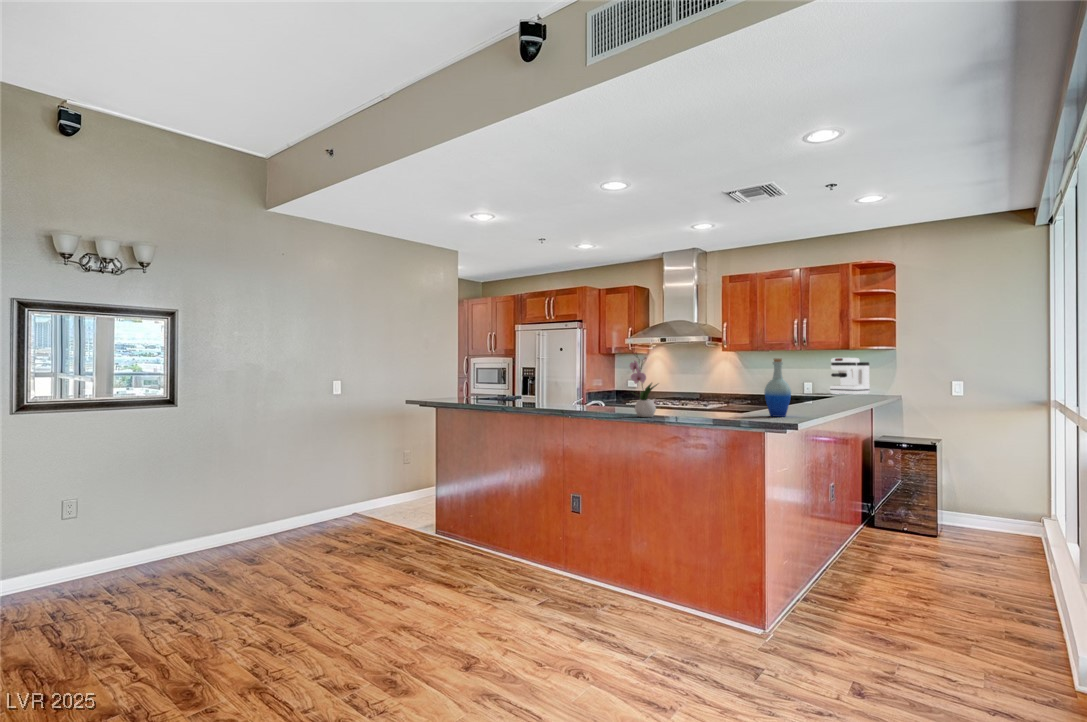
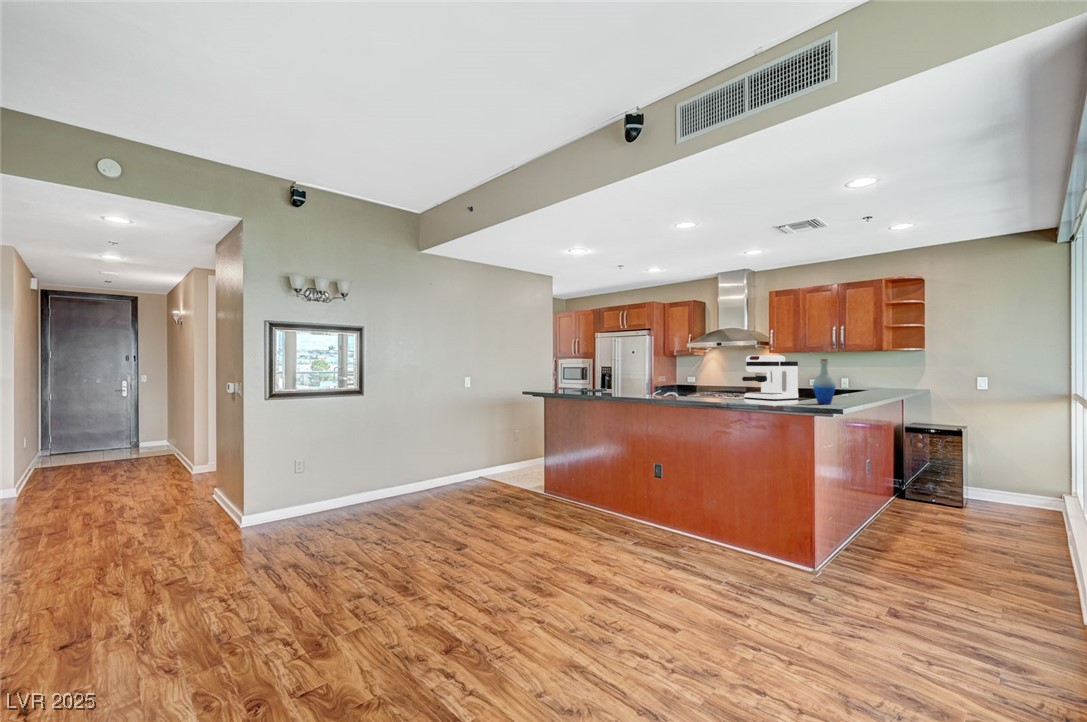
flower arrangement: present [630,352,657,417] -> none [704,354,728,404]
coffee maker: present [830,358,870,395] -> present [742,355,798,406]

